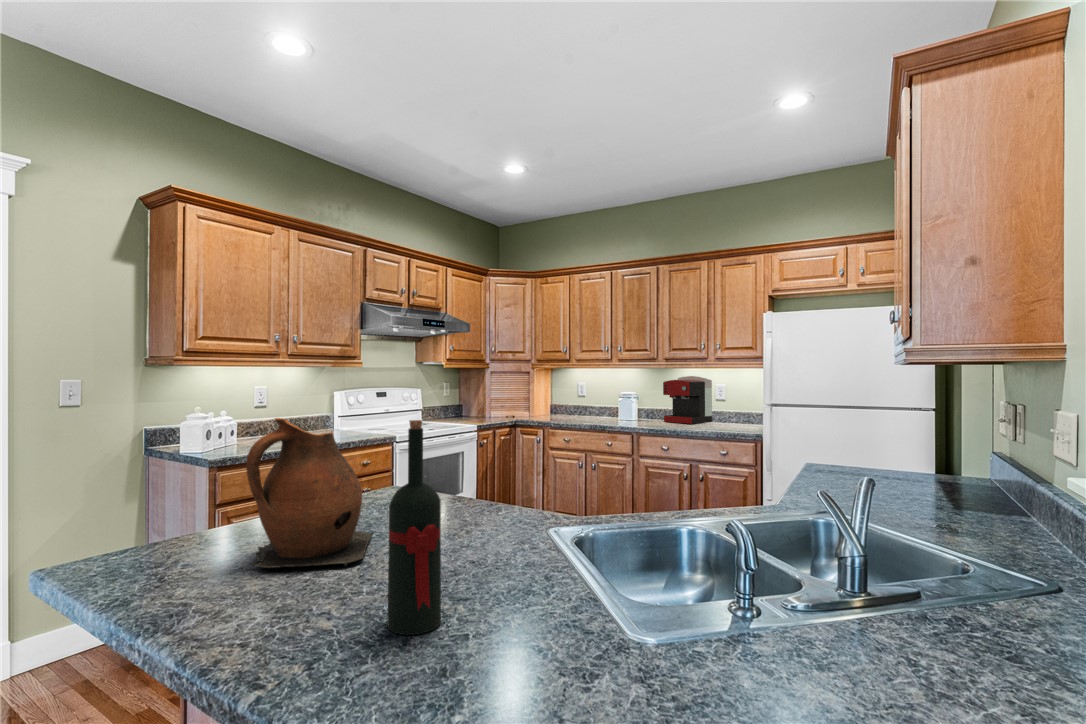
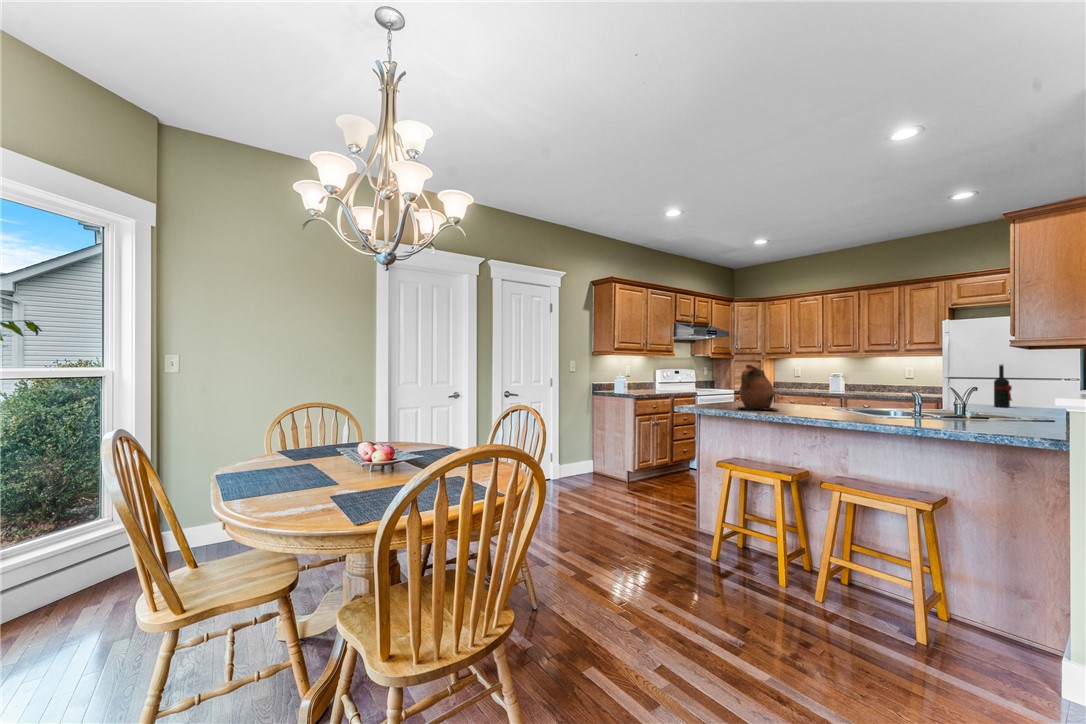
coffee maker: present [663,376,712,424] -> none [862,362,901,393]
wine bottle: present [387,420,441,635] -> present [994,365,1012,407]

